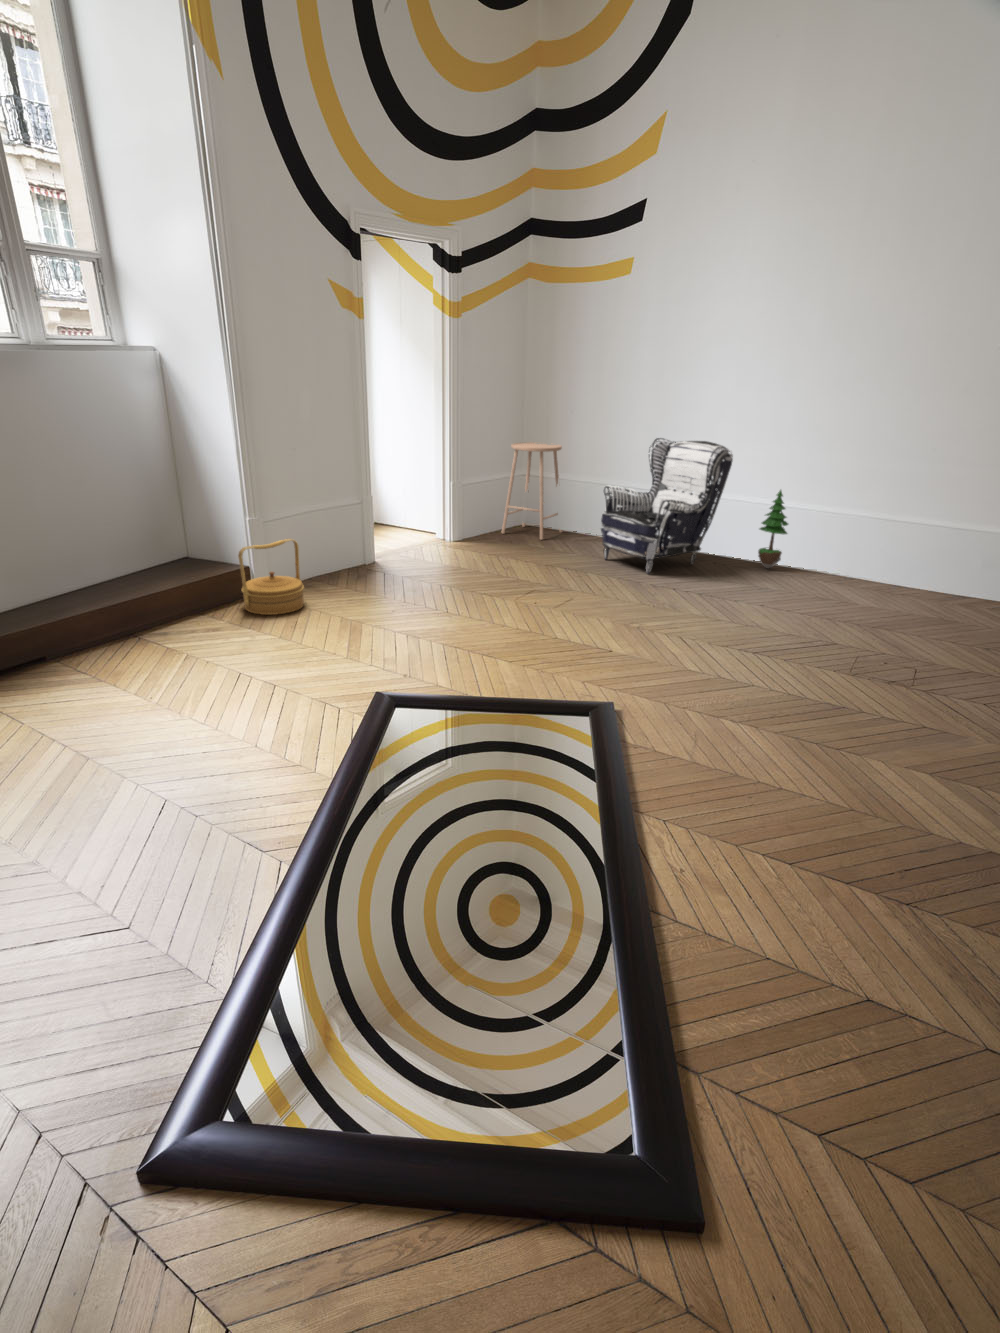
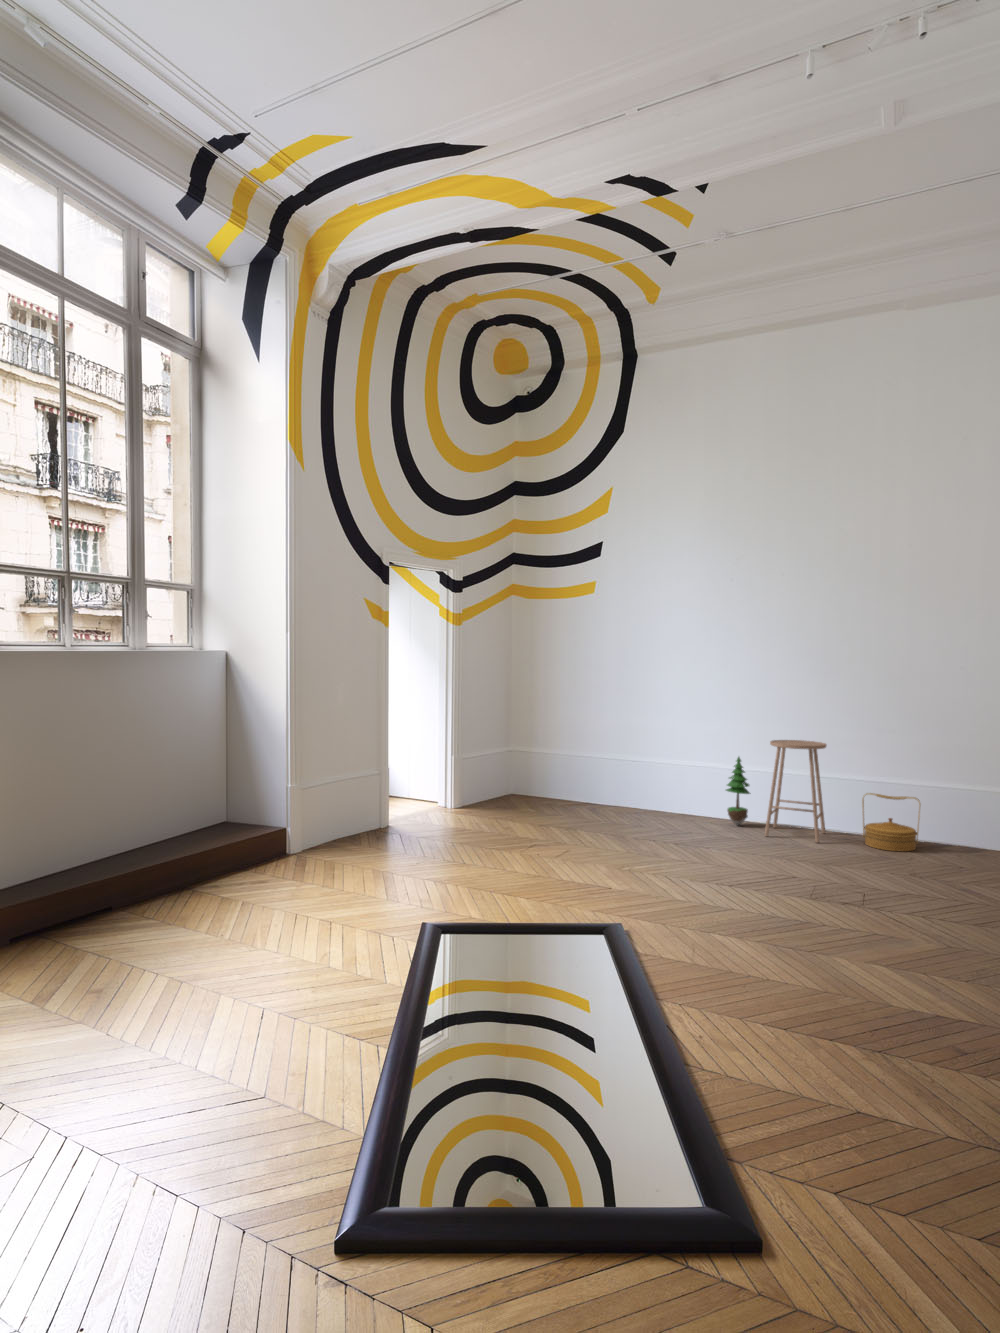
armchair: present [601,438,733,574] -> none [588,716,695,832]
stool: present [502,442,563,540] -> present [765,740,826,843]
woven basket: present [238,539,304,615] -> present [862,793,920,852]

